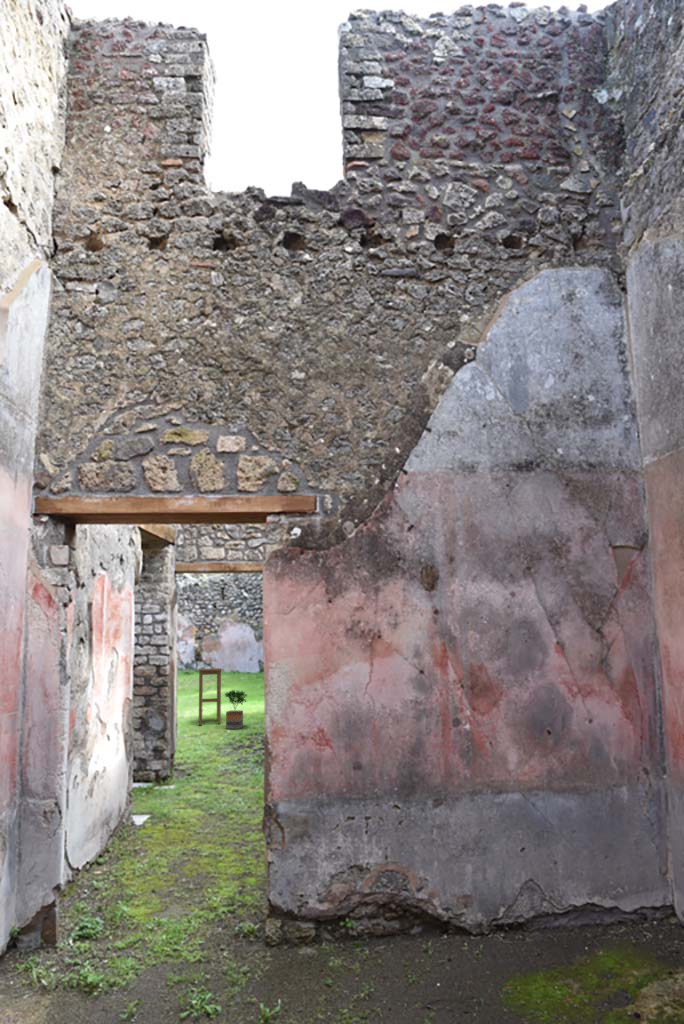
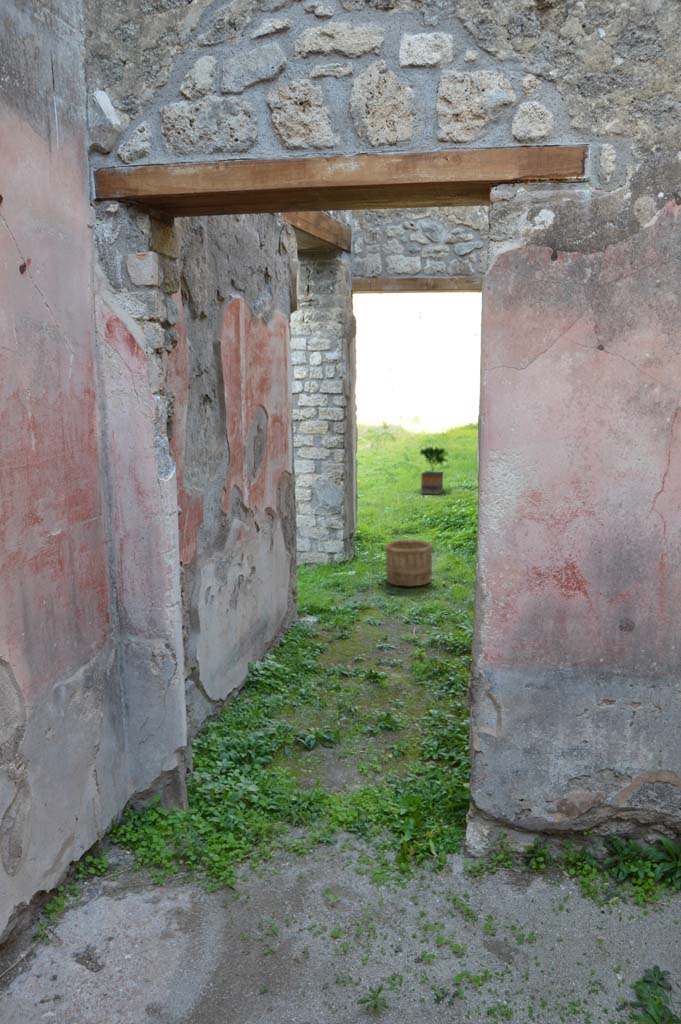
stool: present [199,668,222,725] -> none [387,417,417,487]
wooden bucket: none [199,756,236,792] -> present [385,540,433,586]

